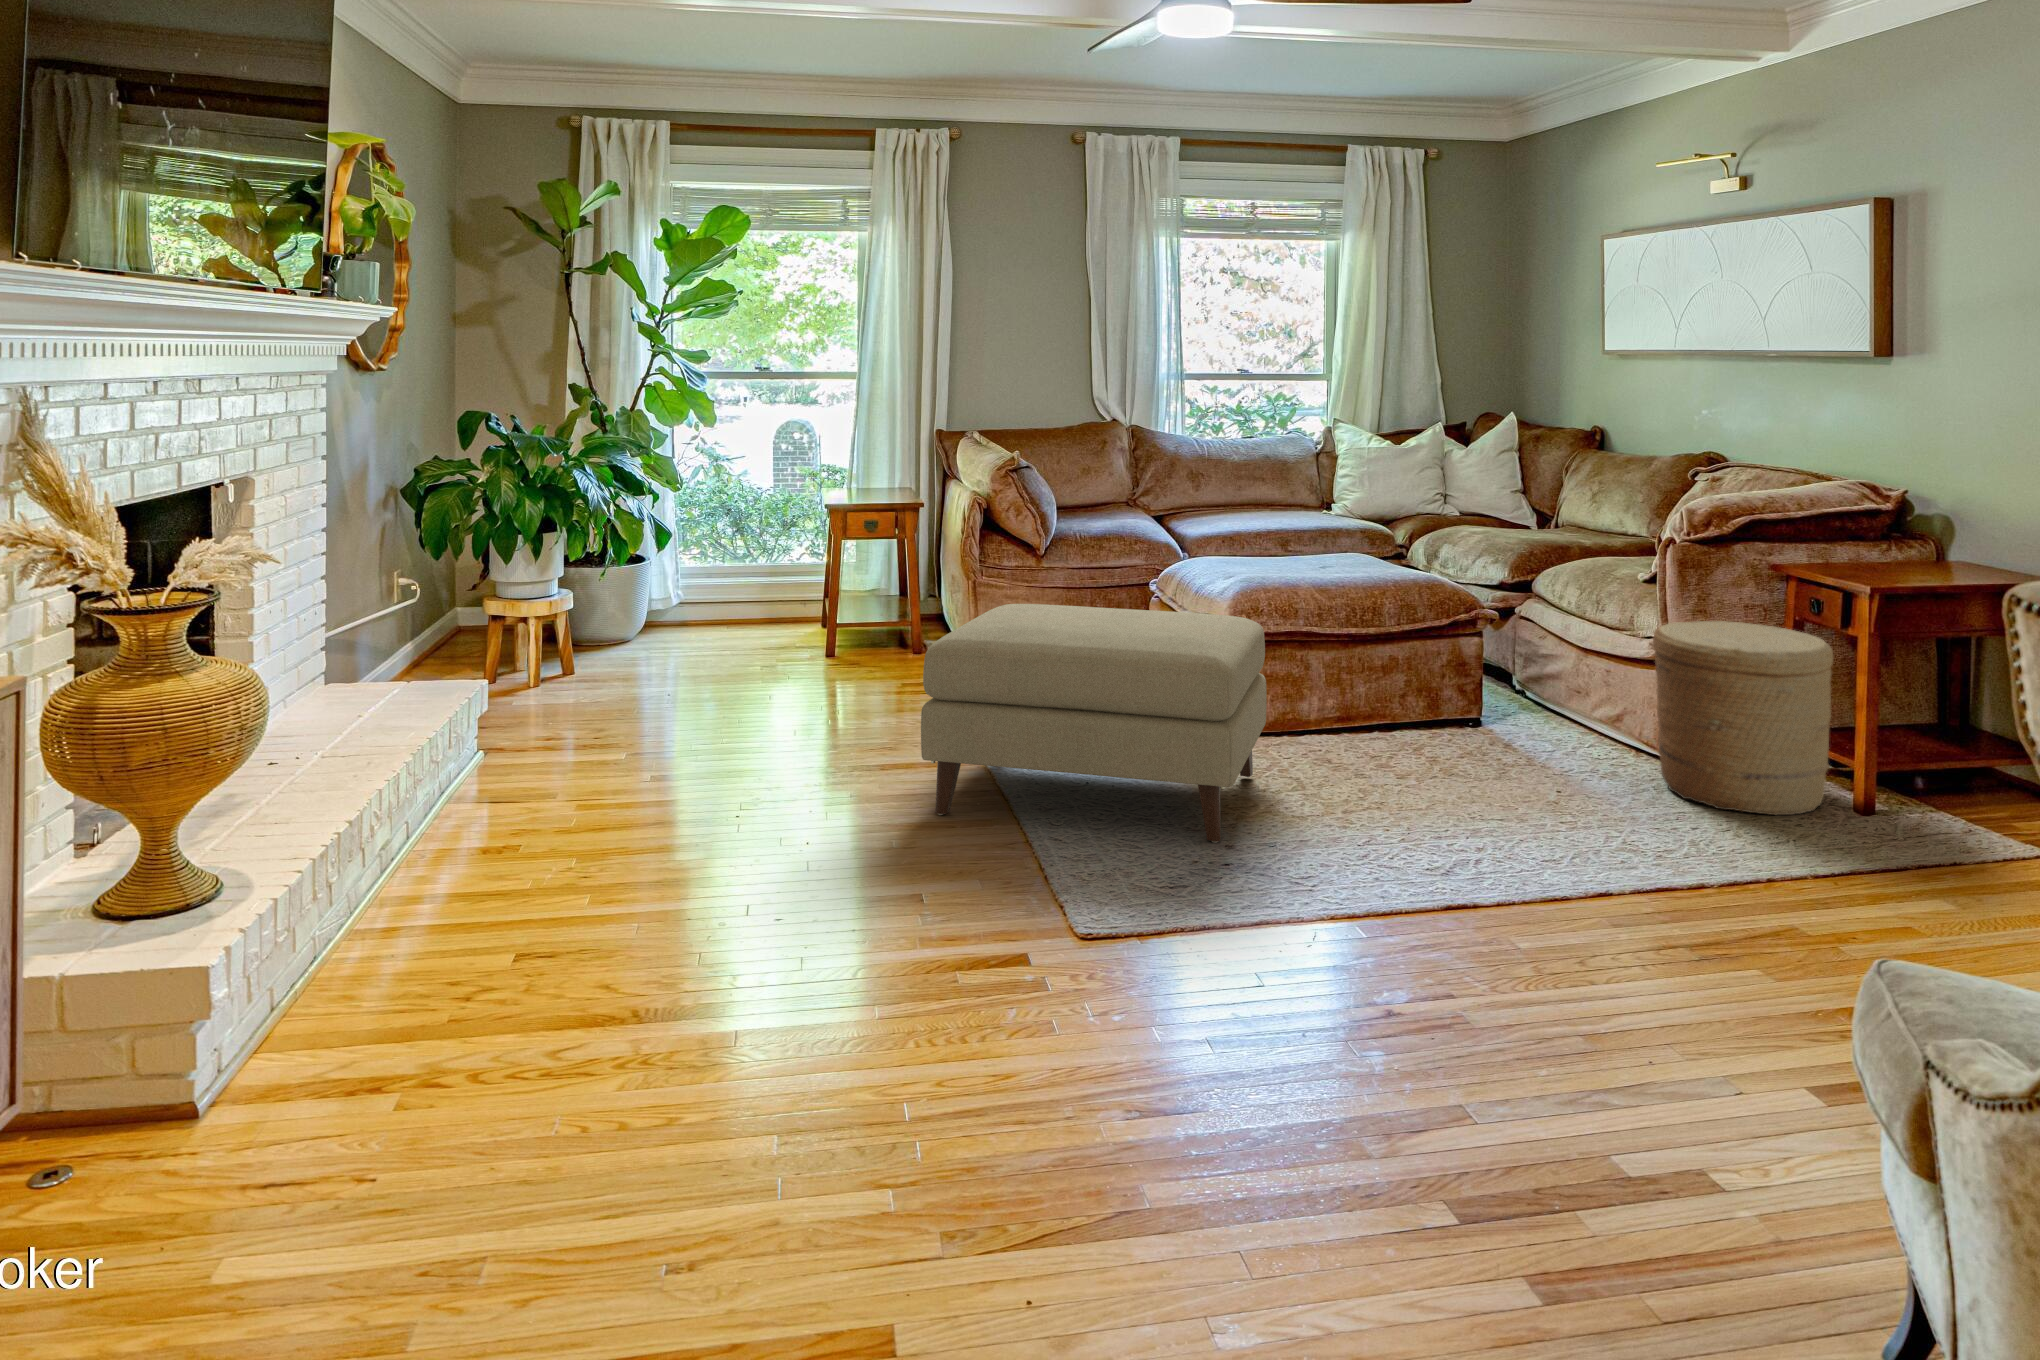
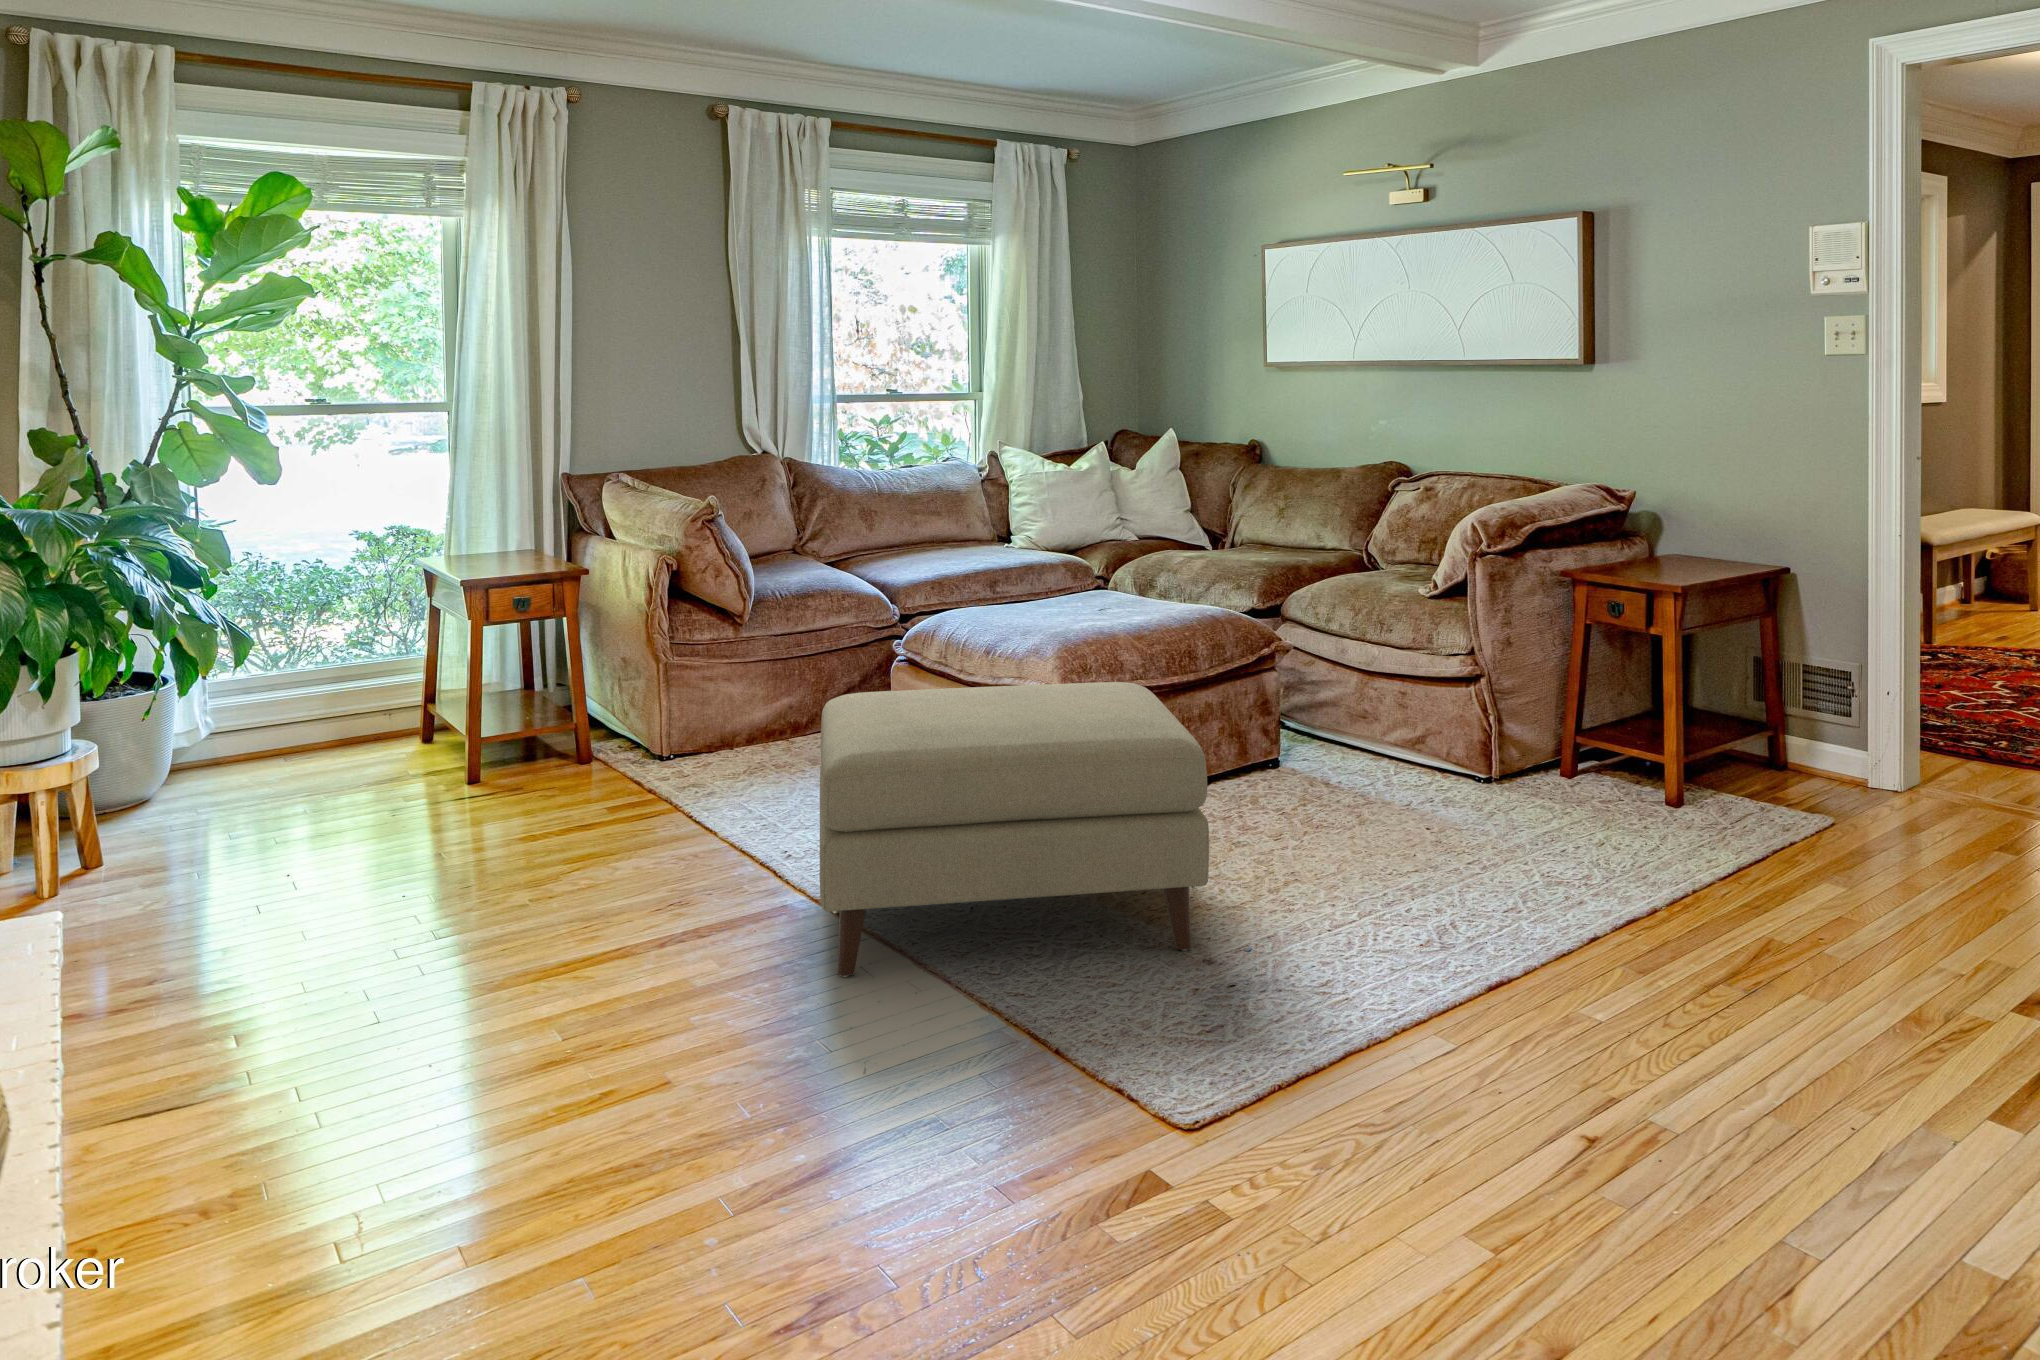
woven basket: present [1652,621,1833,815] -> none [1487,635,1654,822]

